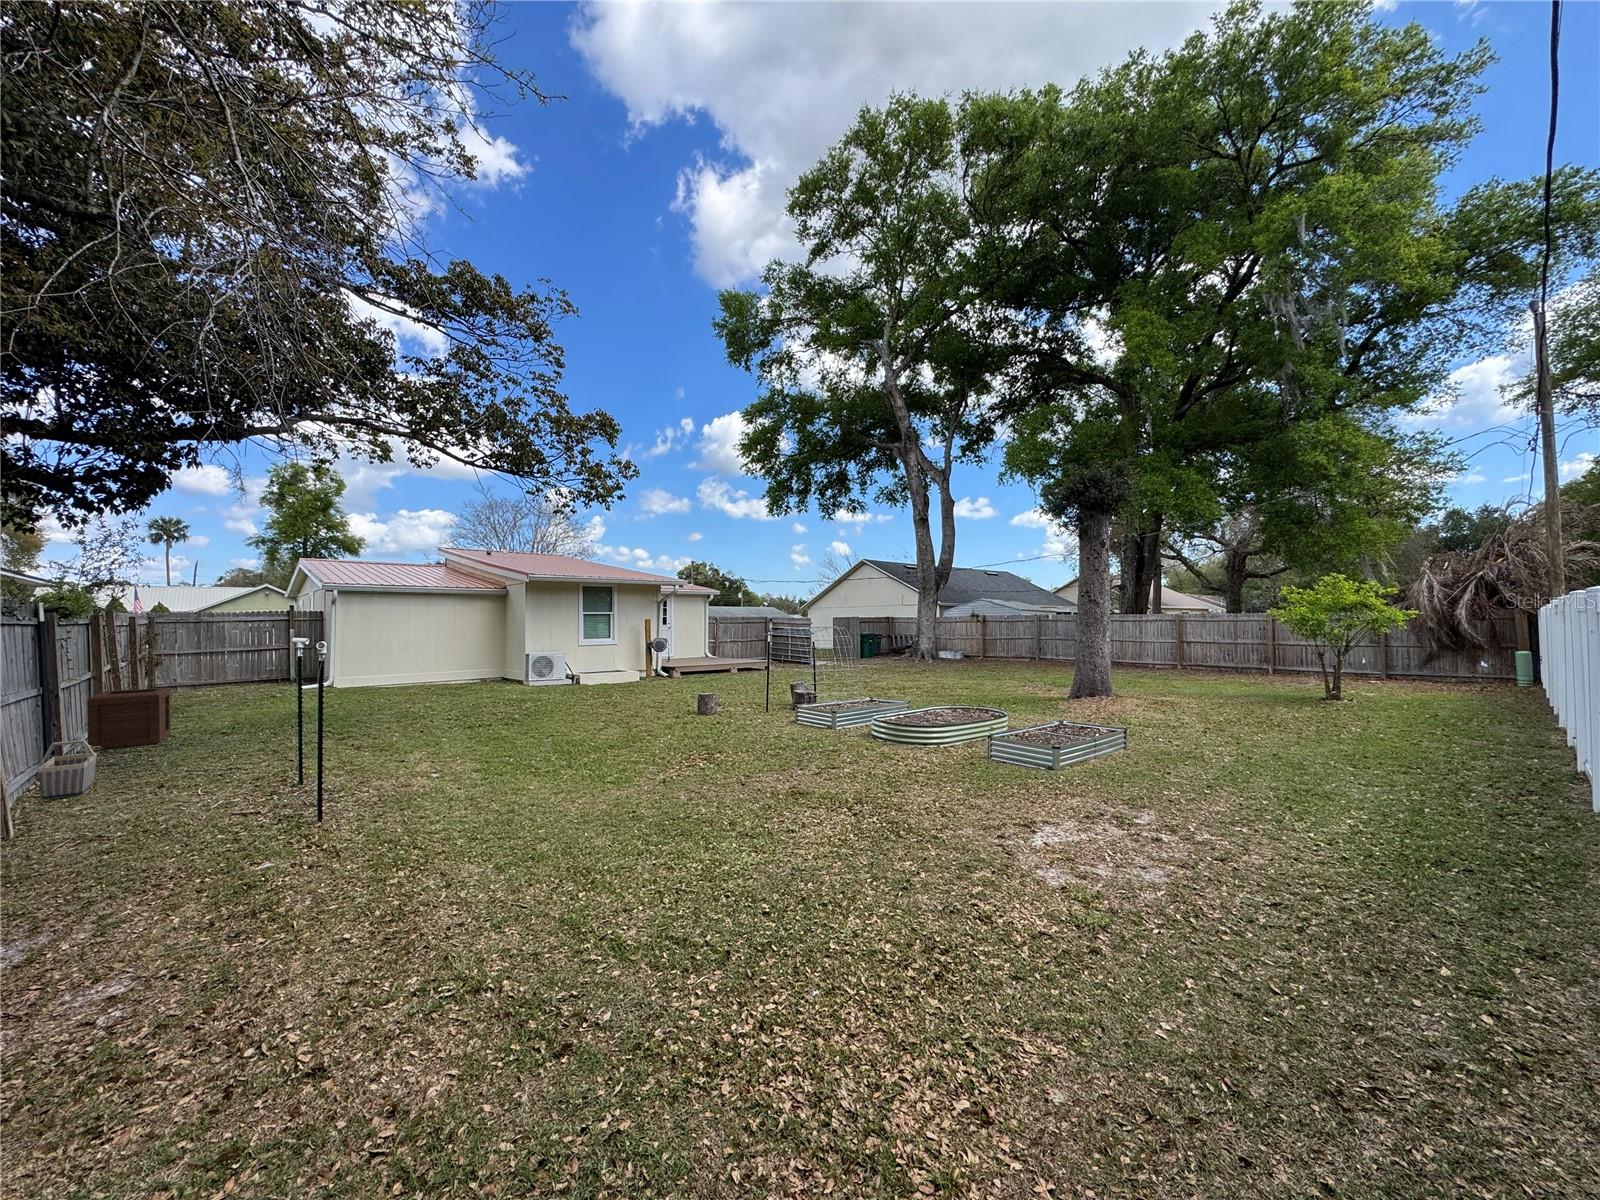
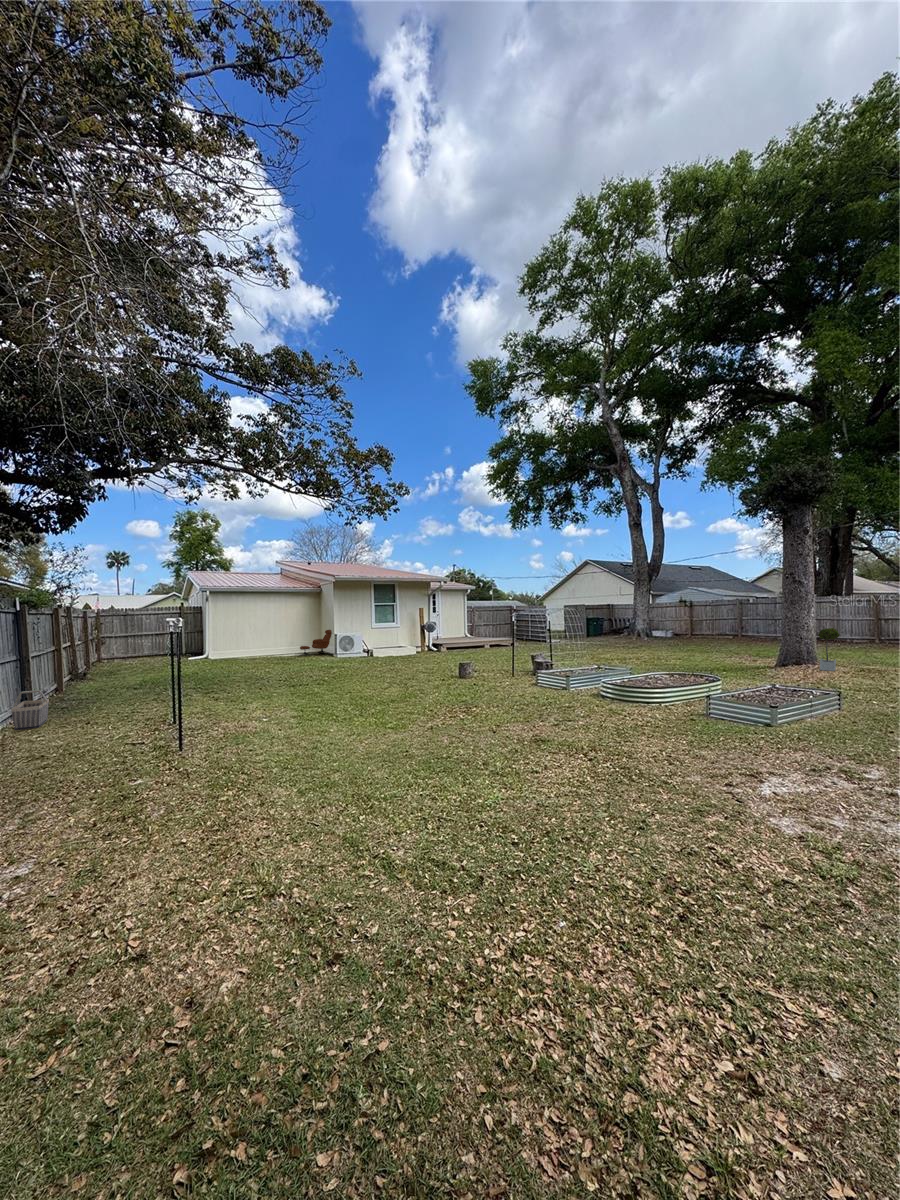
lounge chair: none [473,647,521,683] -> present [300,630,332,655]
potted tree: none [1117,652,1140,702] -> present [818,628,840,671]
wooden crate: present [87,688,171,749] -> none [49,657,101,698]

